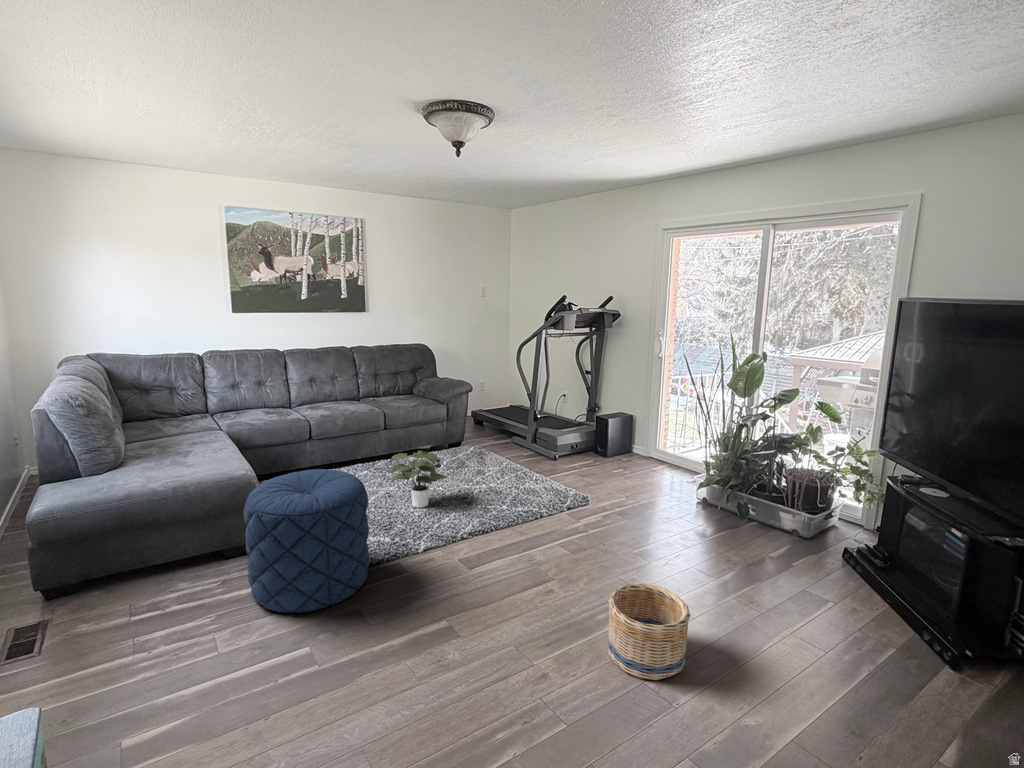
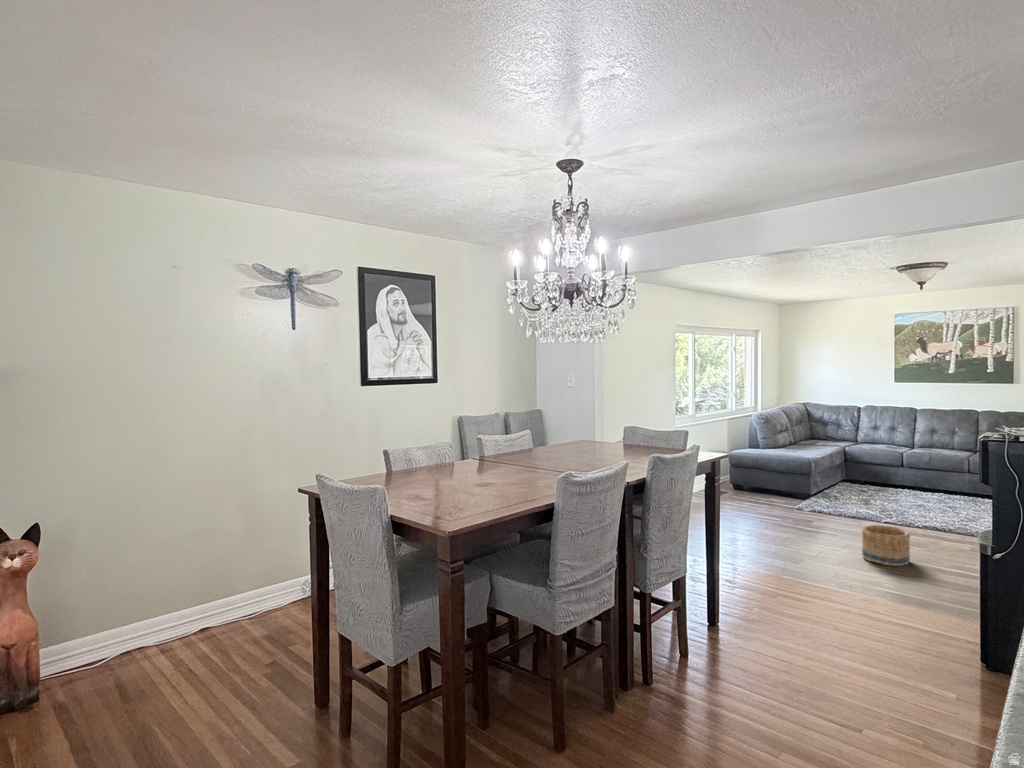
potted plant: present [391,445,447,508] -> none [904,472,950,513]
pouf: present [244,469,370,613] -> none [783,457,845,515]

